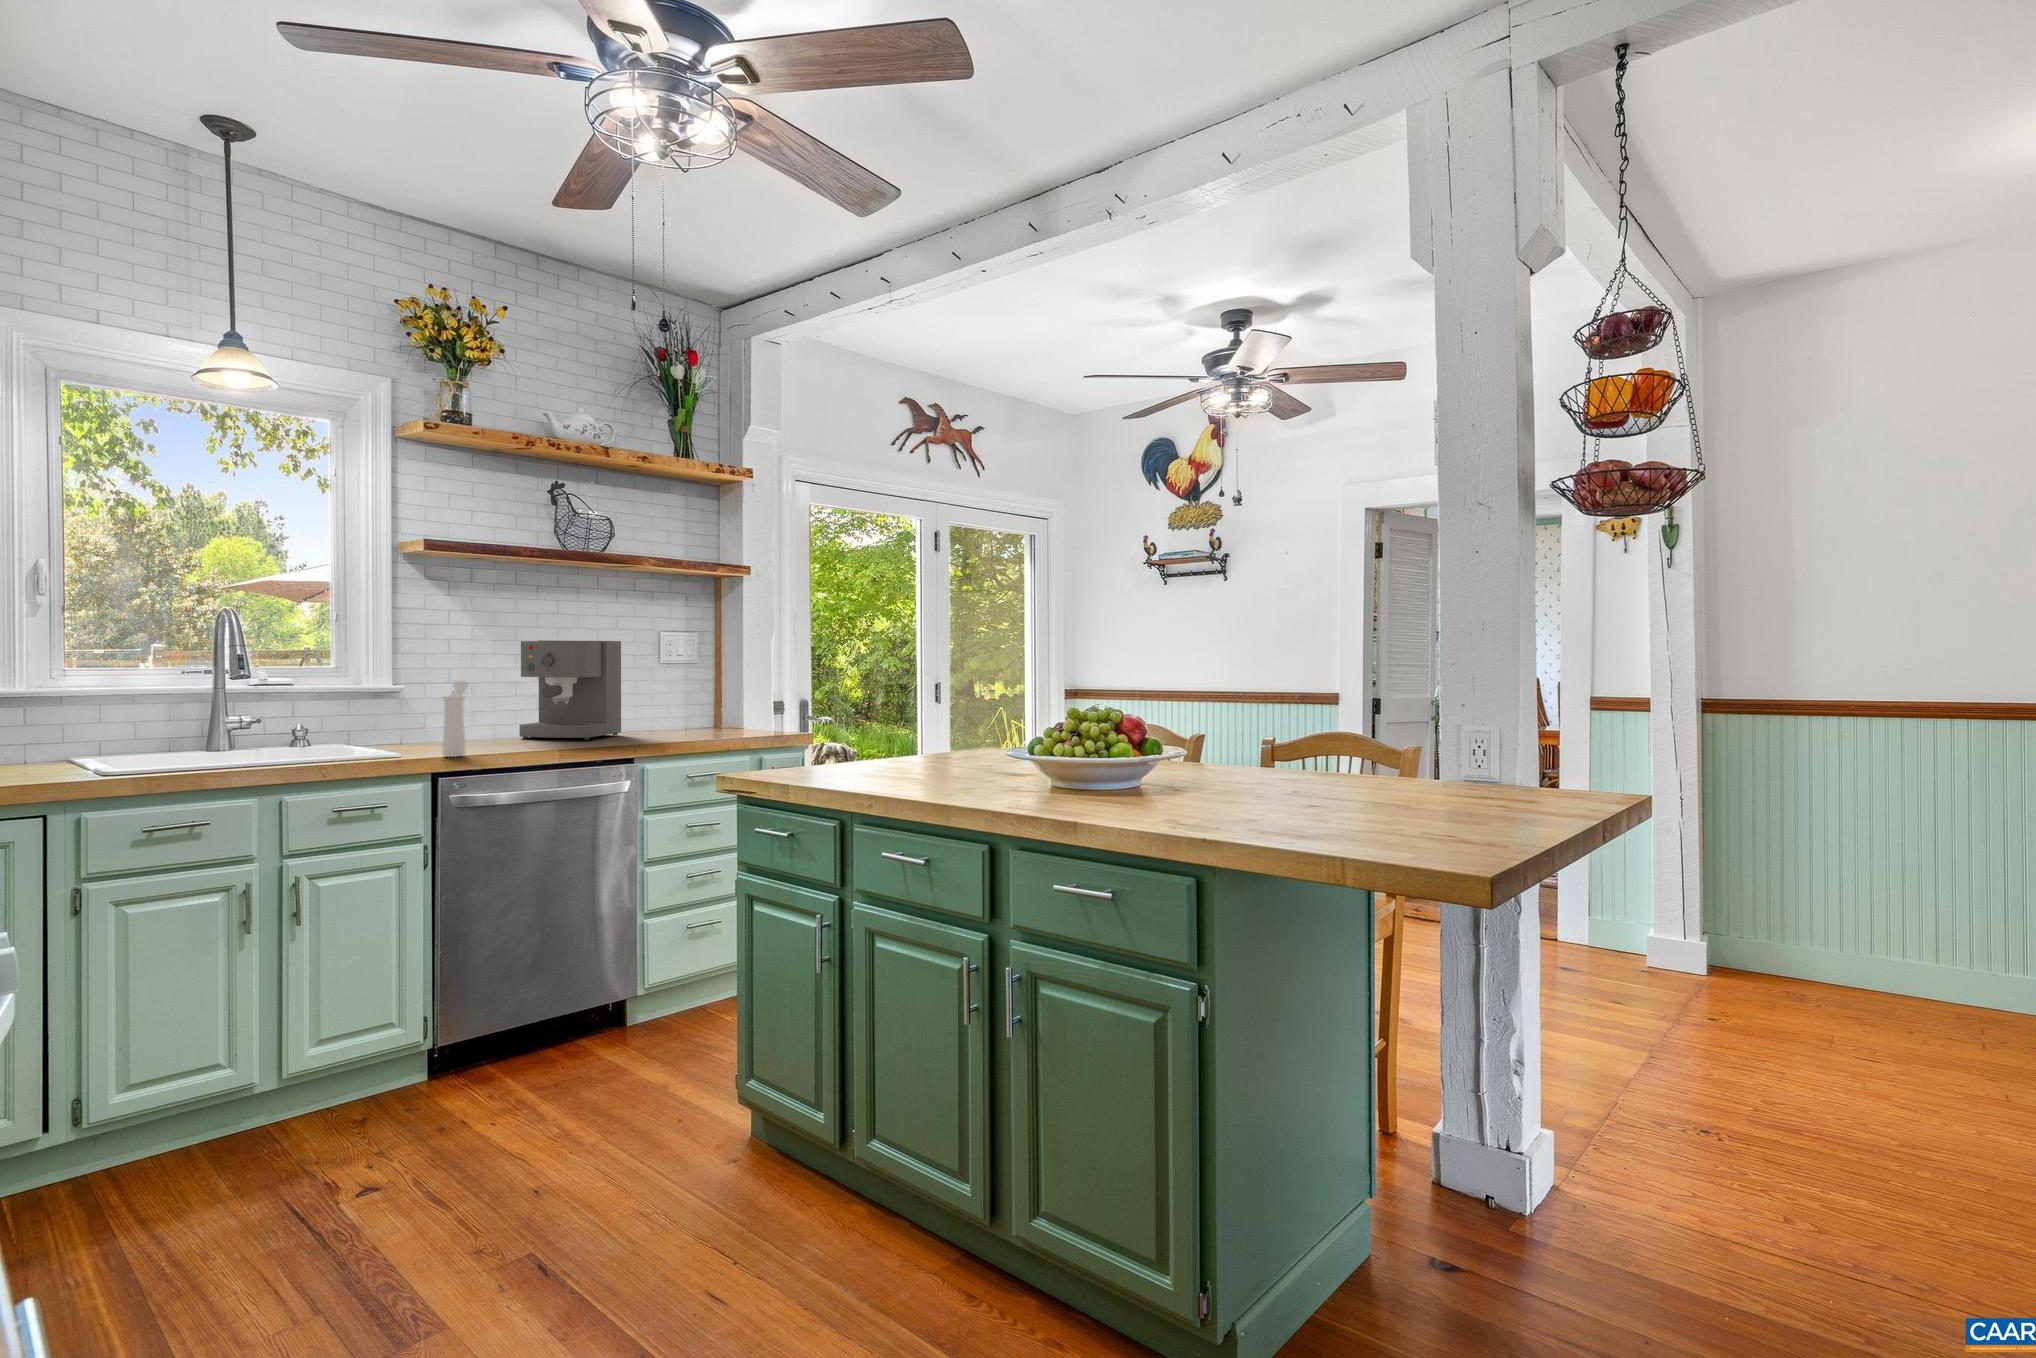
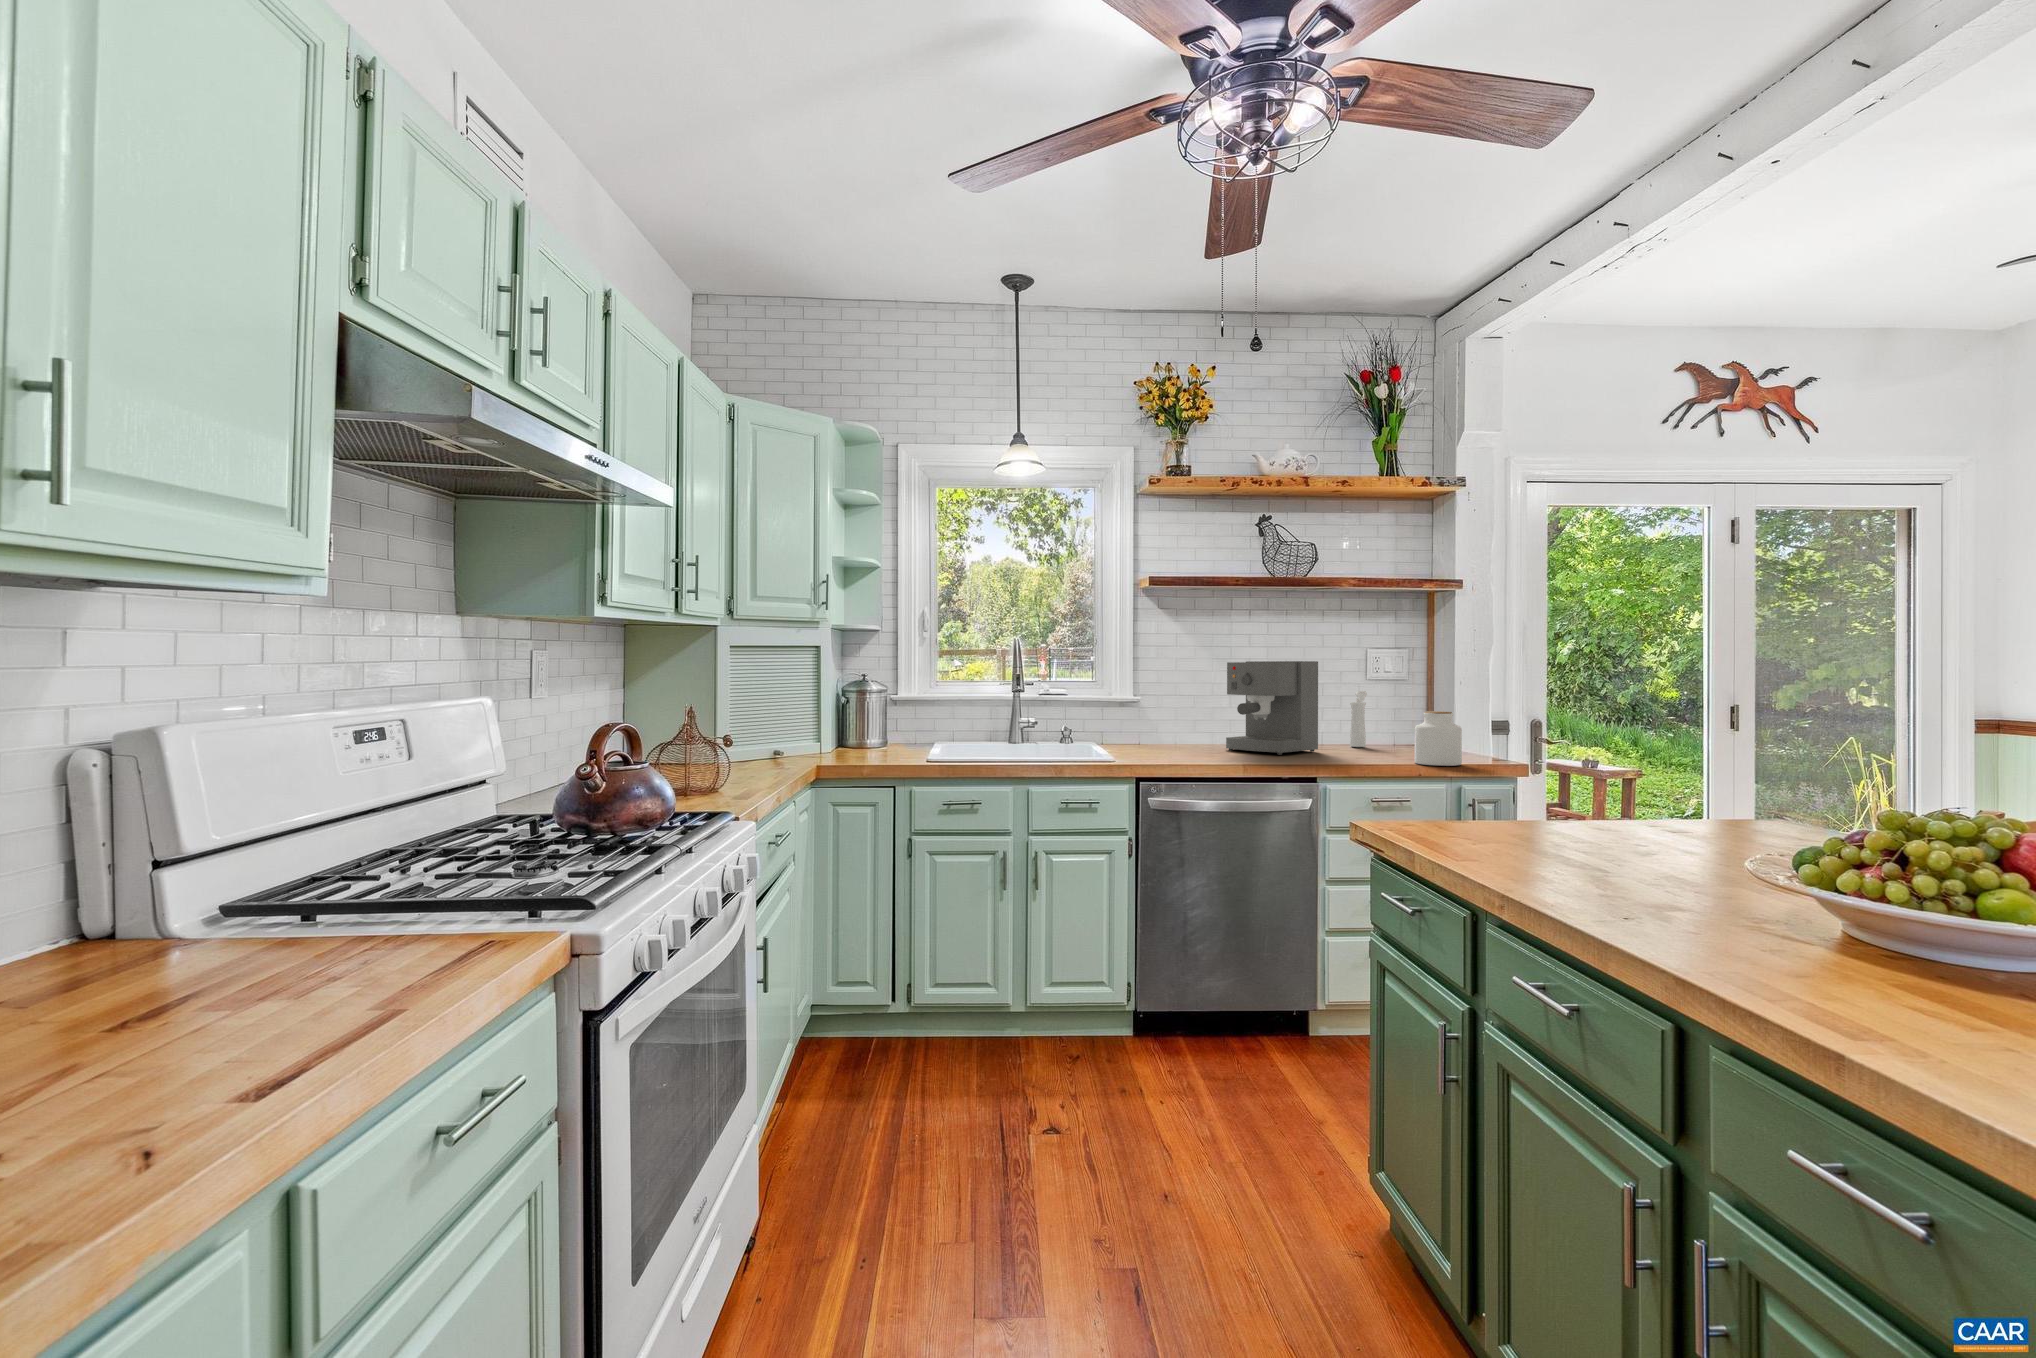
pepper mill: present [443,680,468,757] -> present [1350,691,1367,747]
jar: none [724,690,766,741] -> present [1415,711,1462,766]

